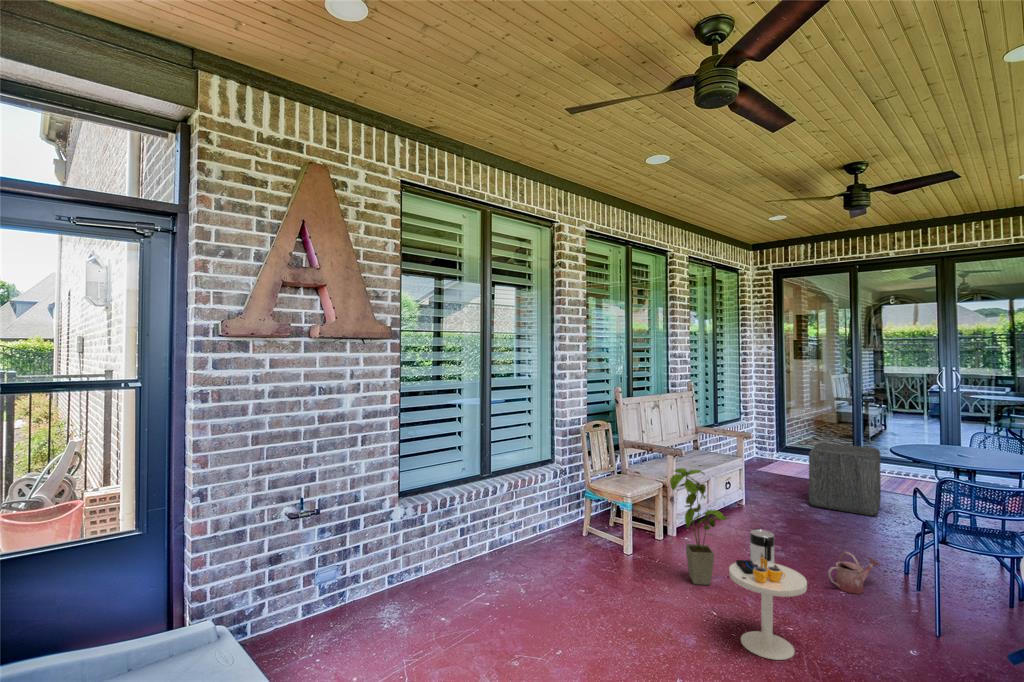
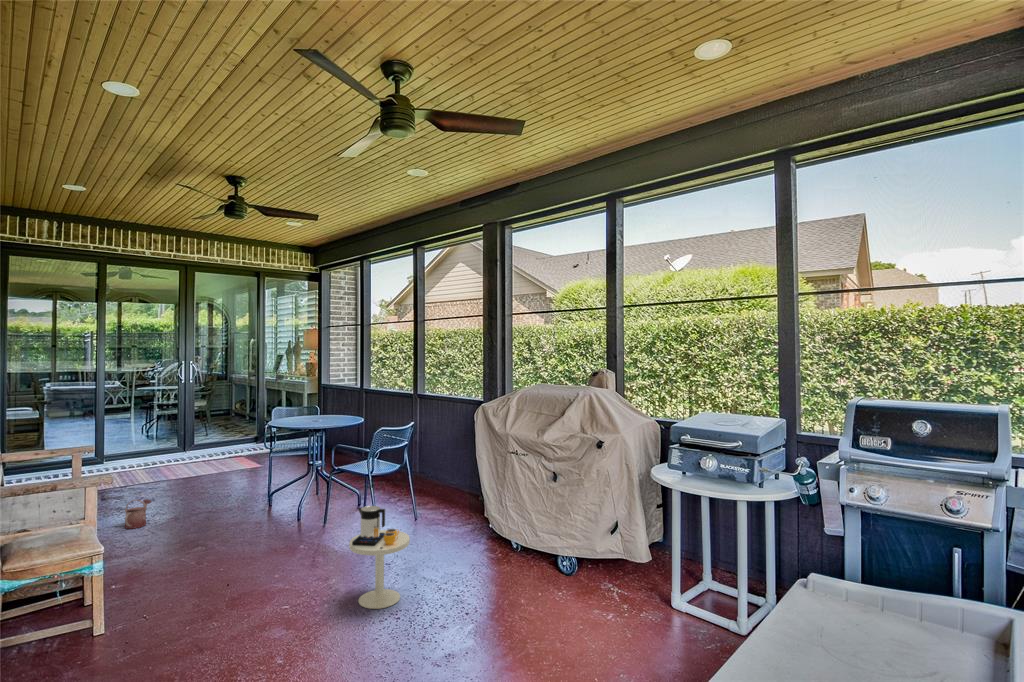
ottoman: present [809,443,881,516] -> none [153,441,234,513]
house plant: present [670,468,729,585] -> none [231,482,303,608]
watering can: present [828,552,880,594] -> present [125,499,151,529]

